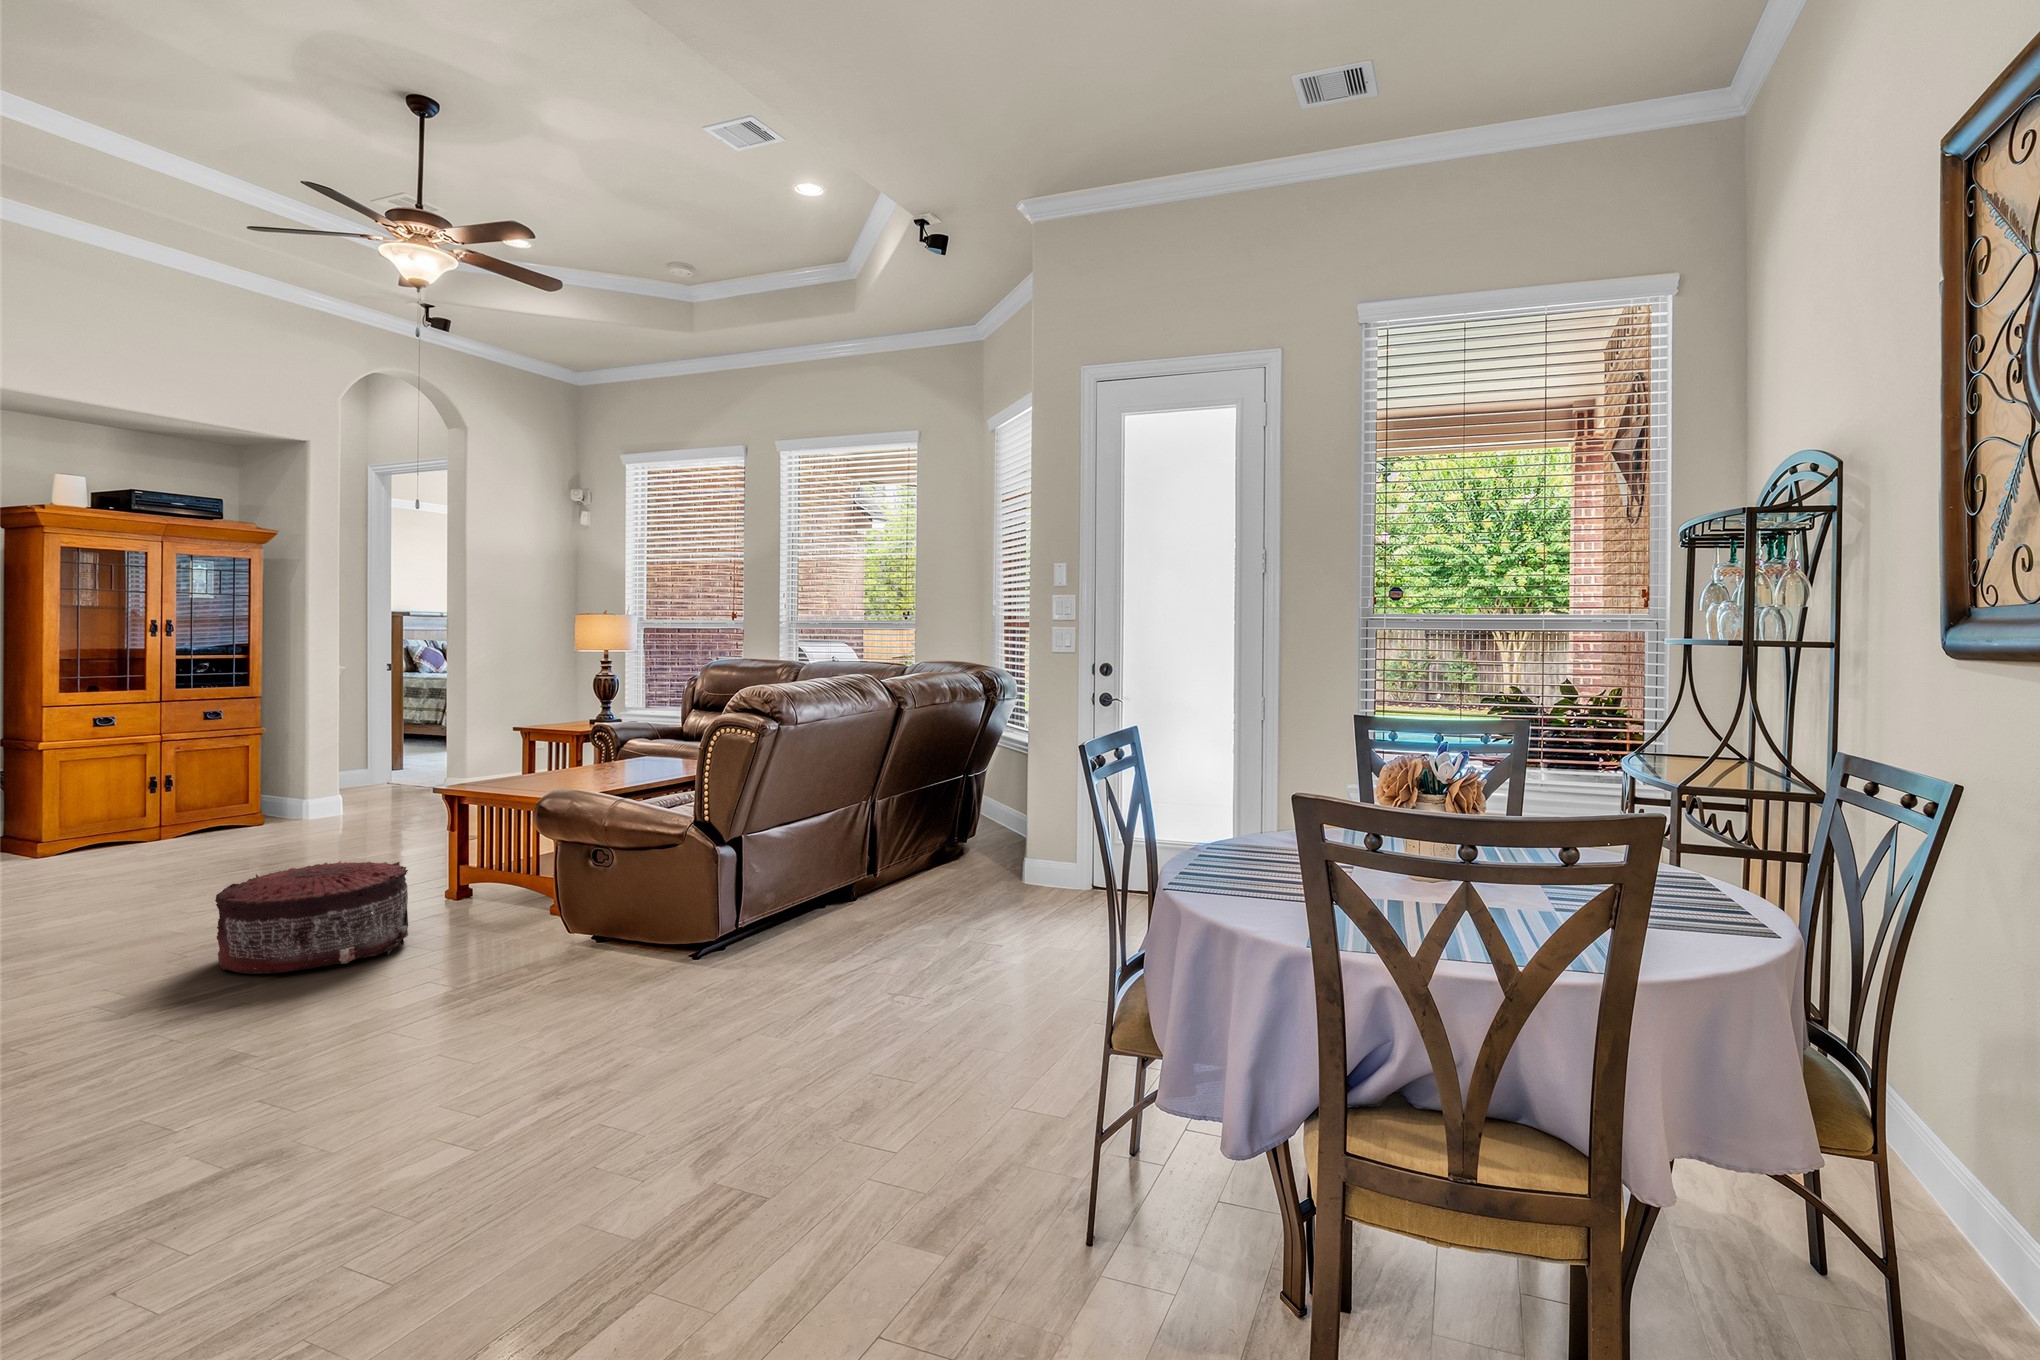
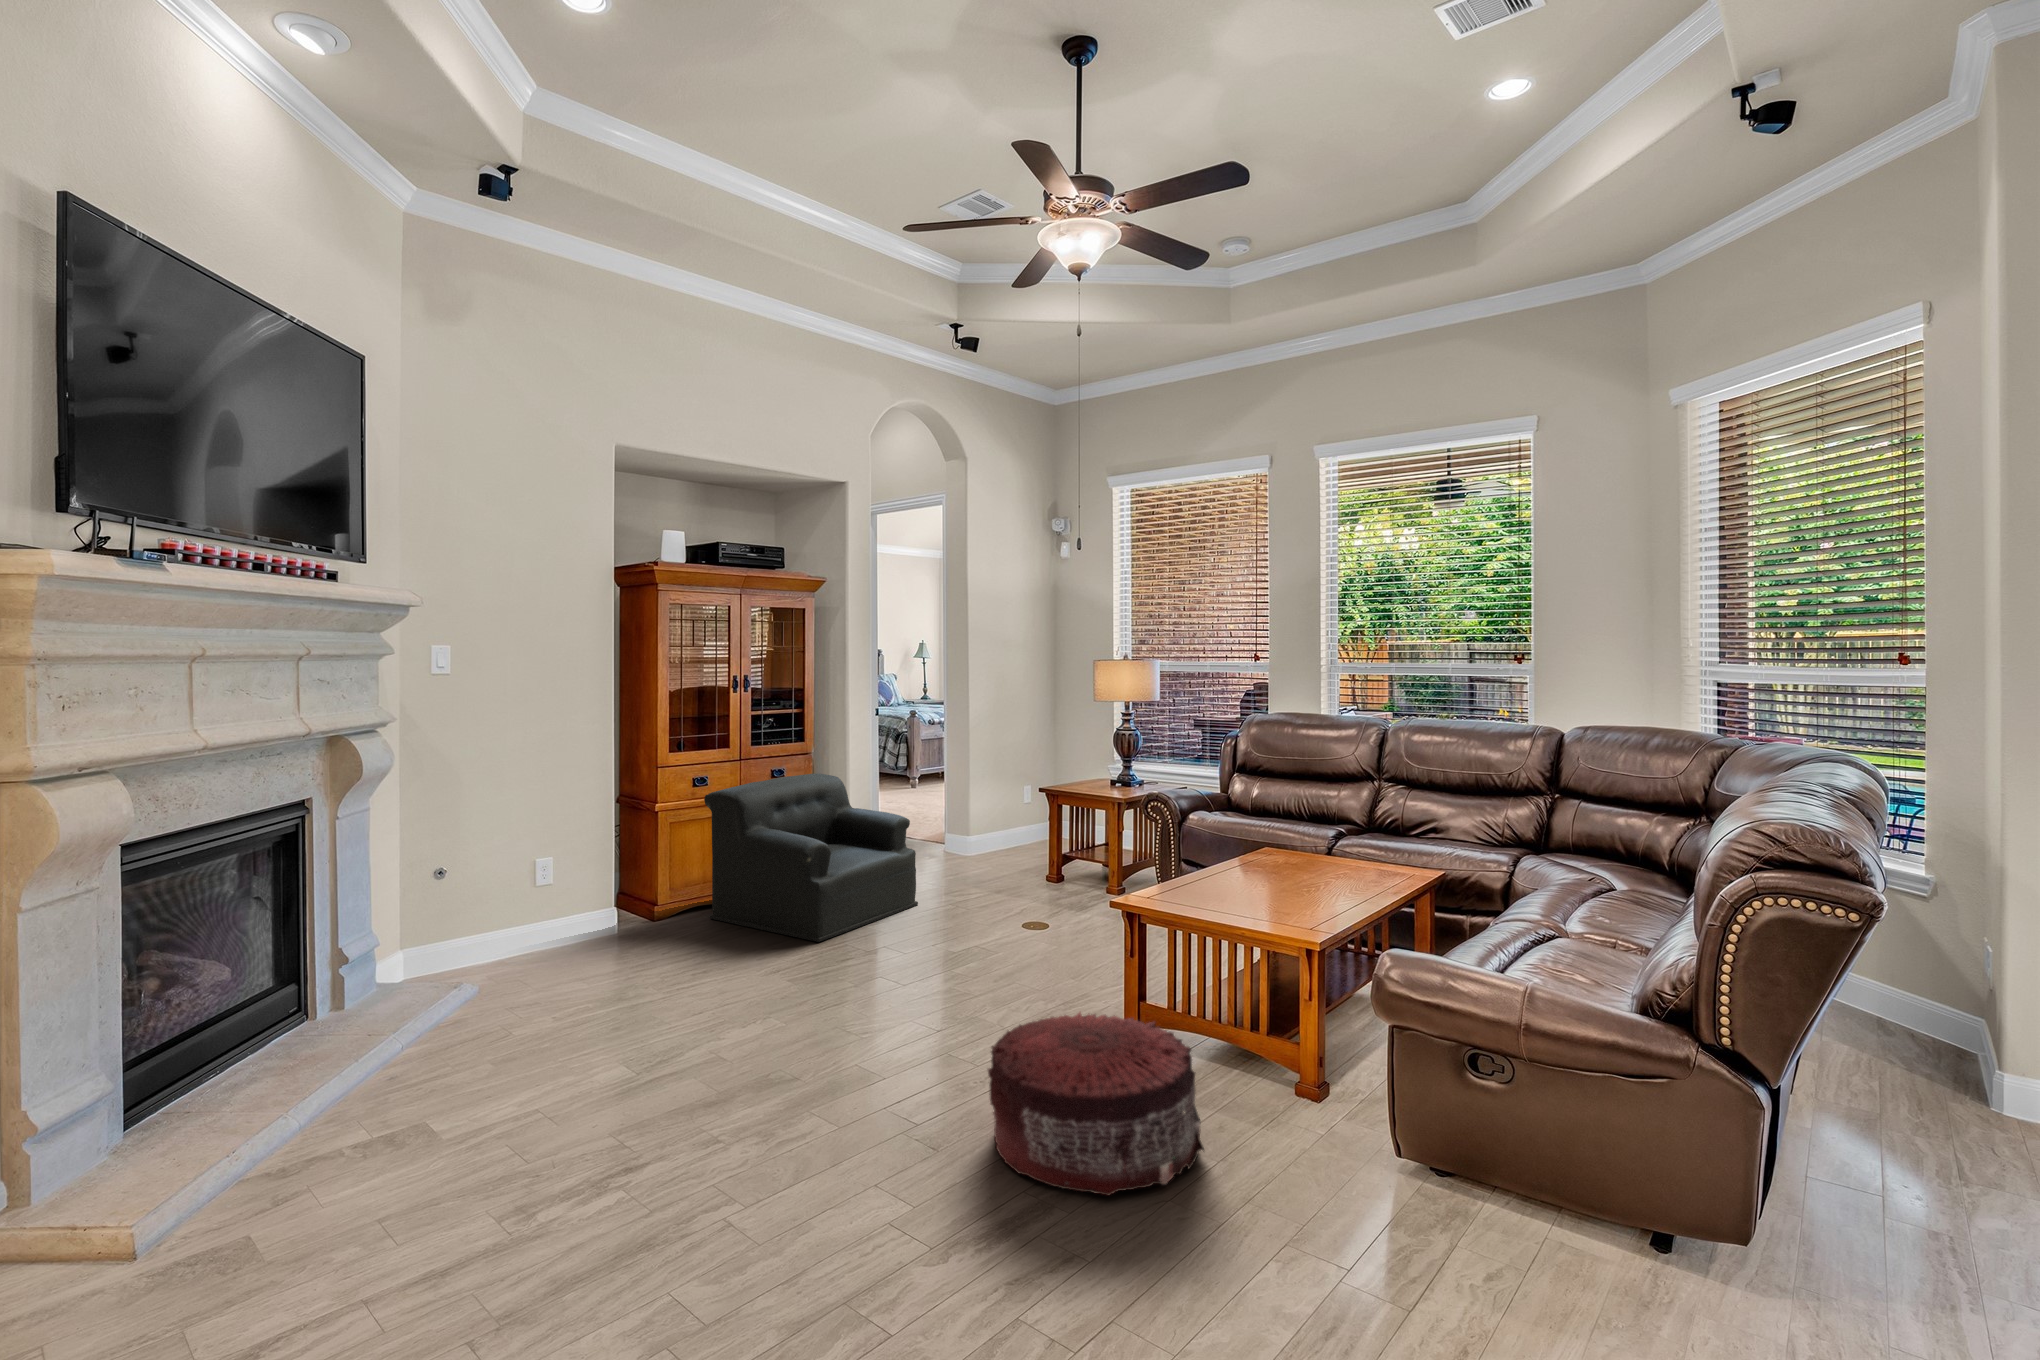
armchair: none [101,717,359,860] -> present [704,774,918,942]

